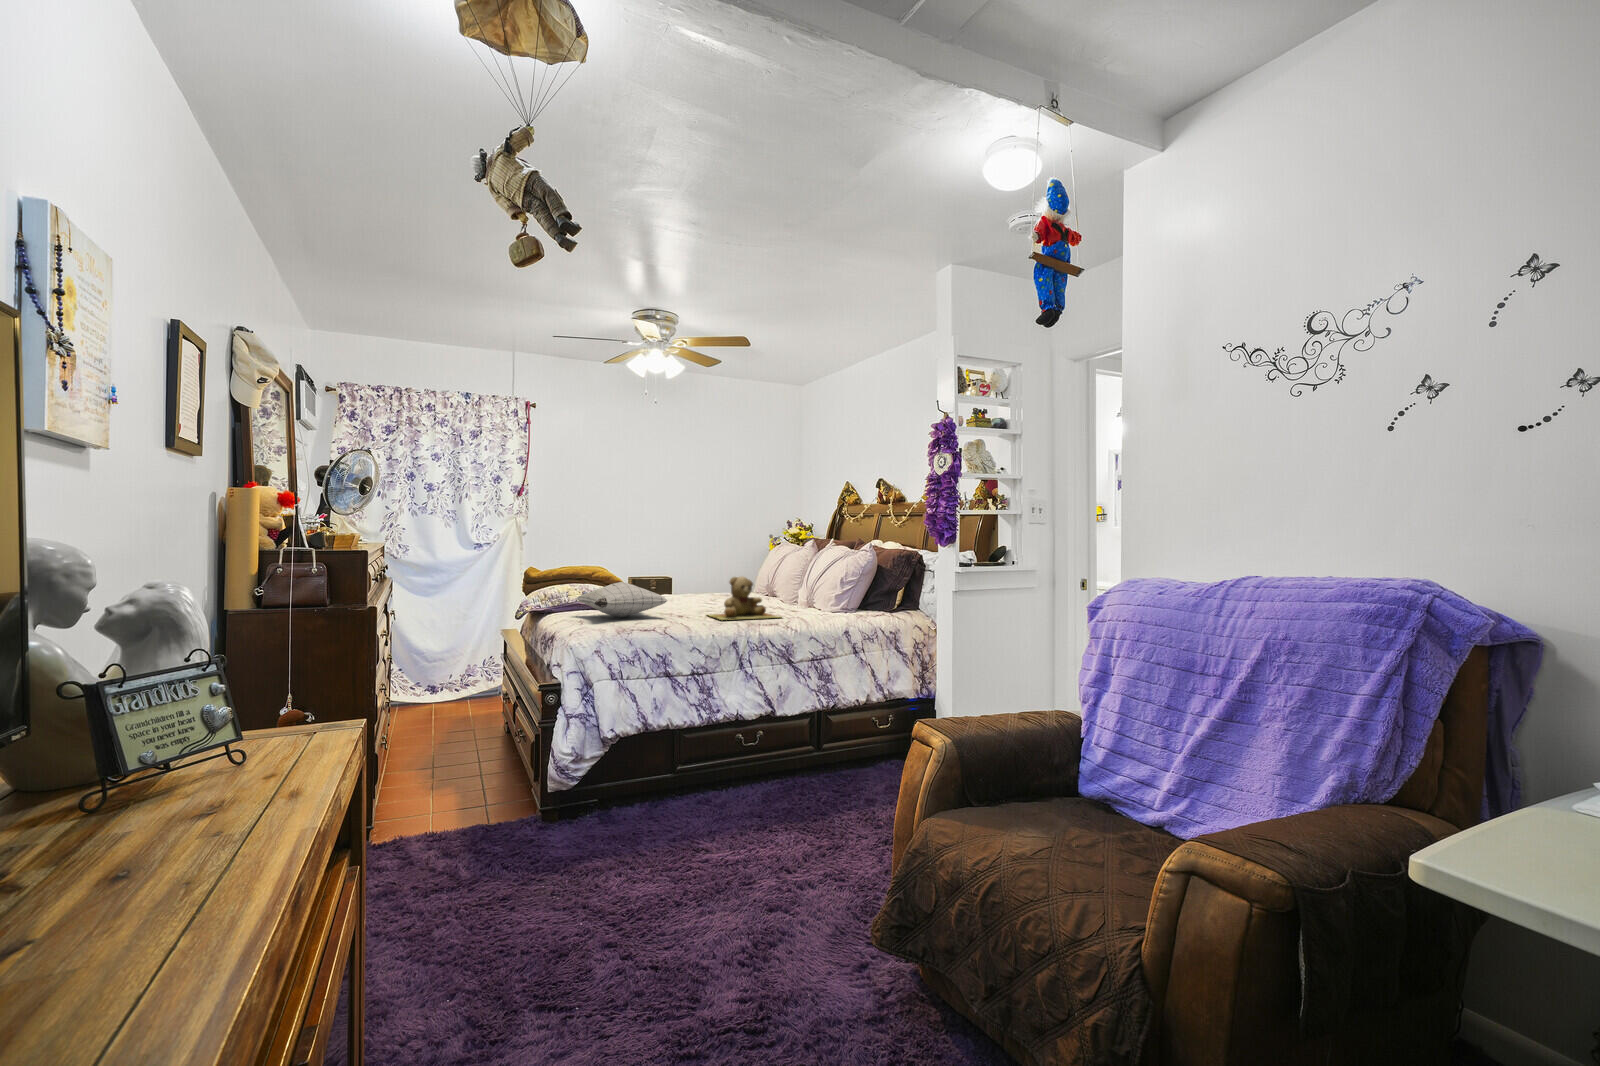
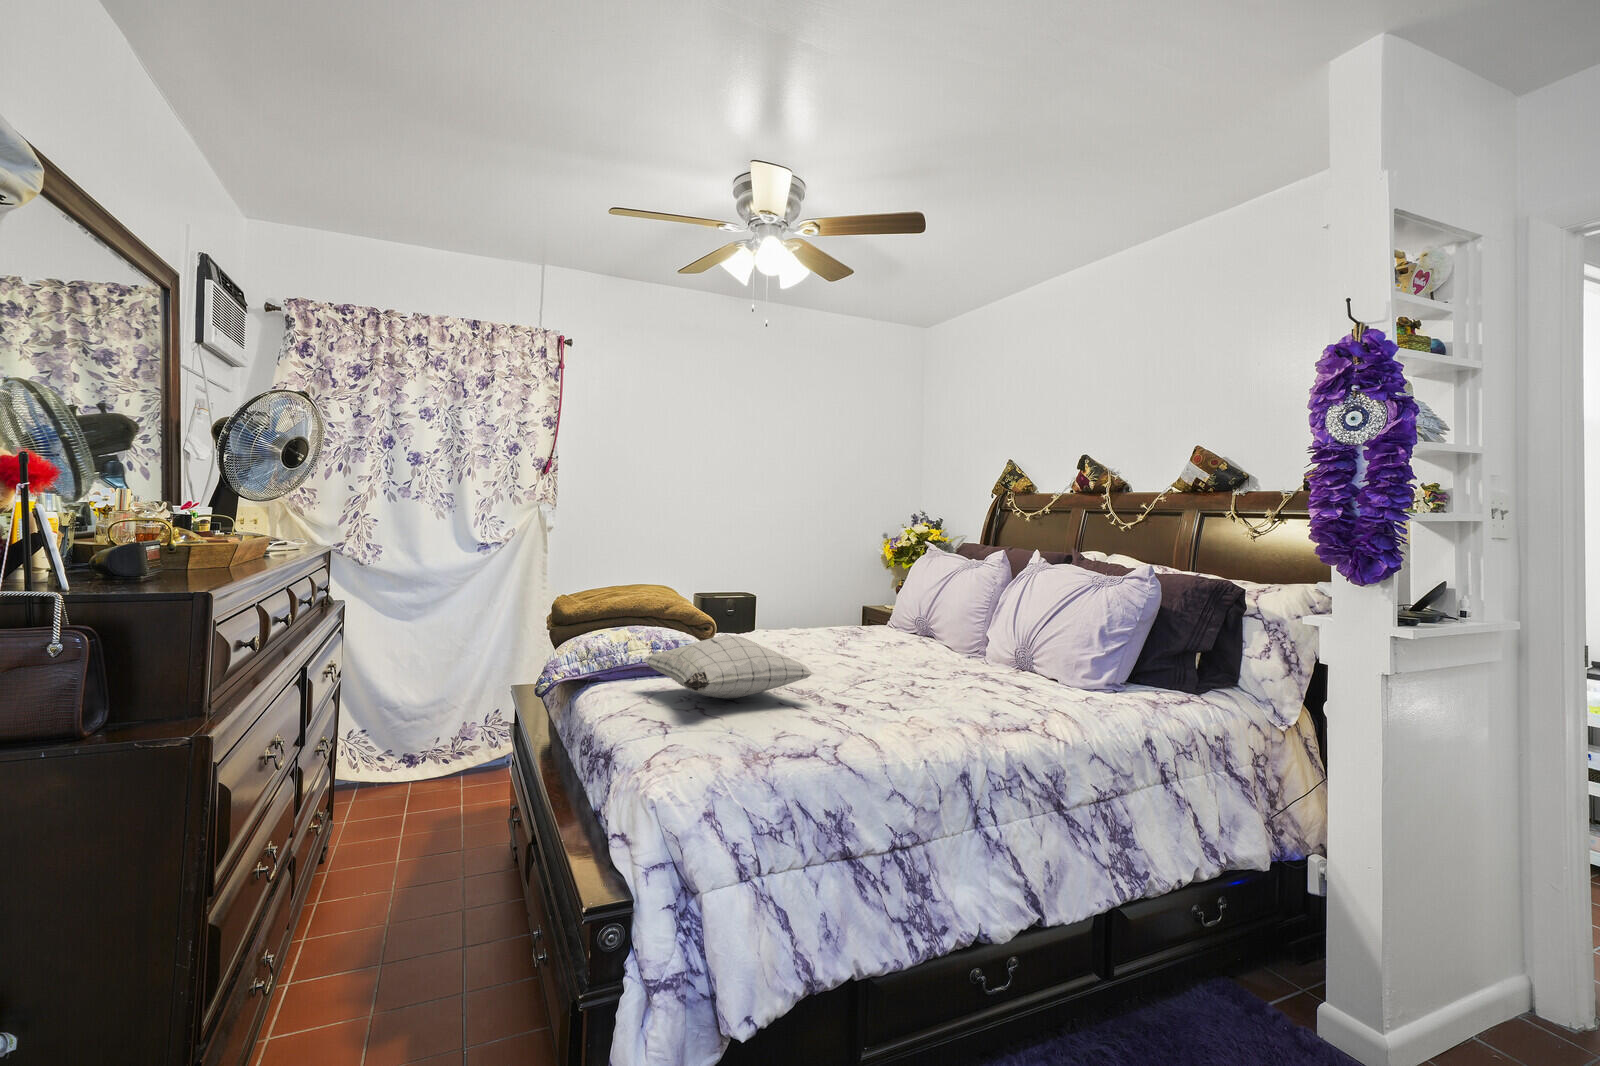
teddy bear: present [709,576,779,620] -> none [870,630,1028,719]

